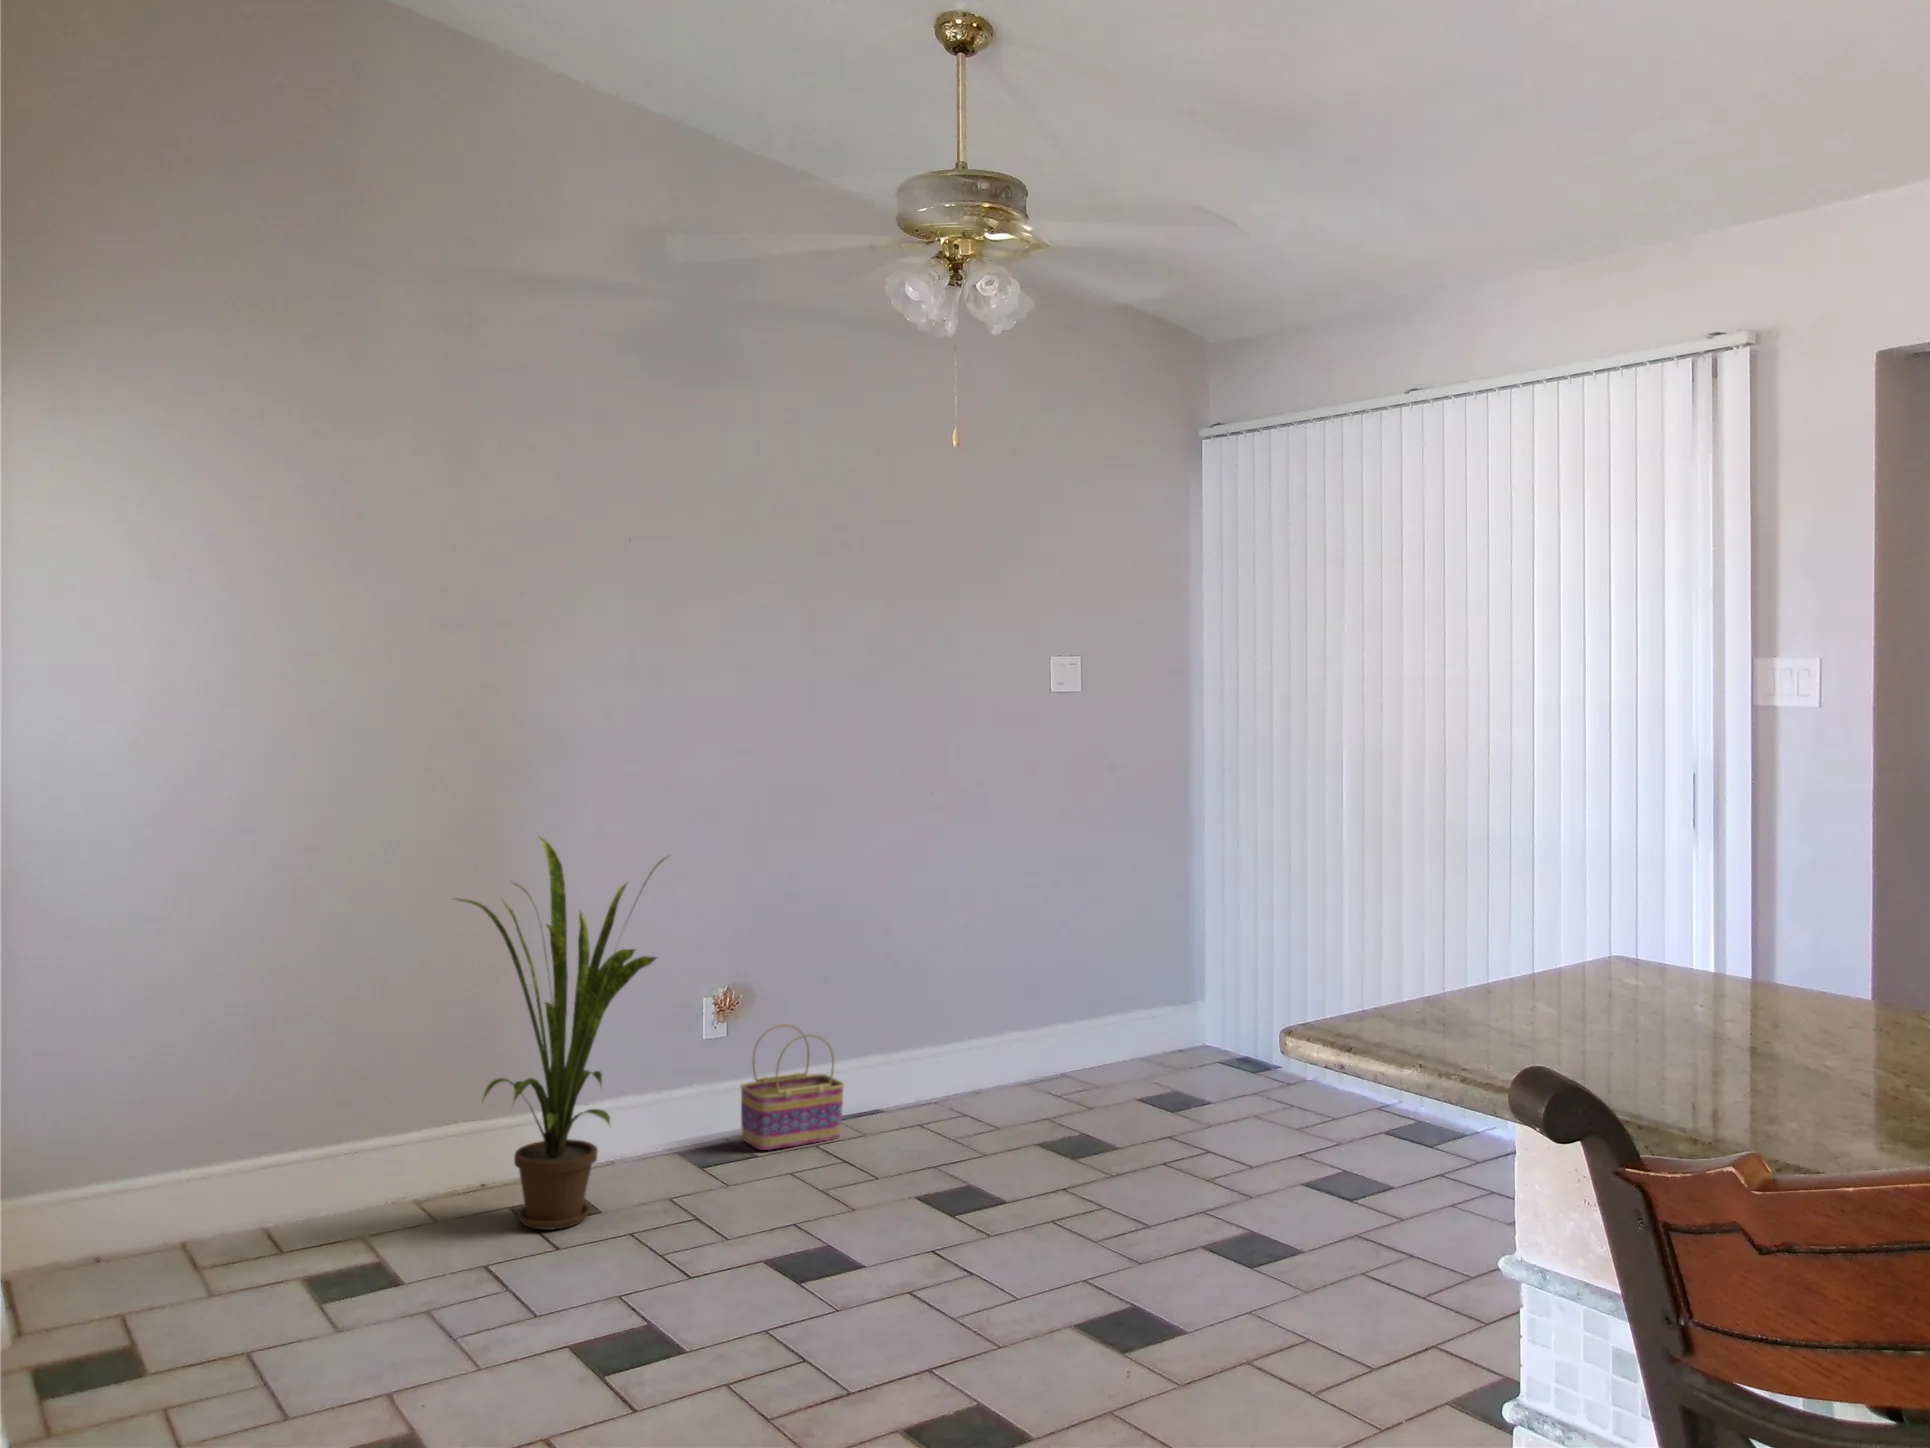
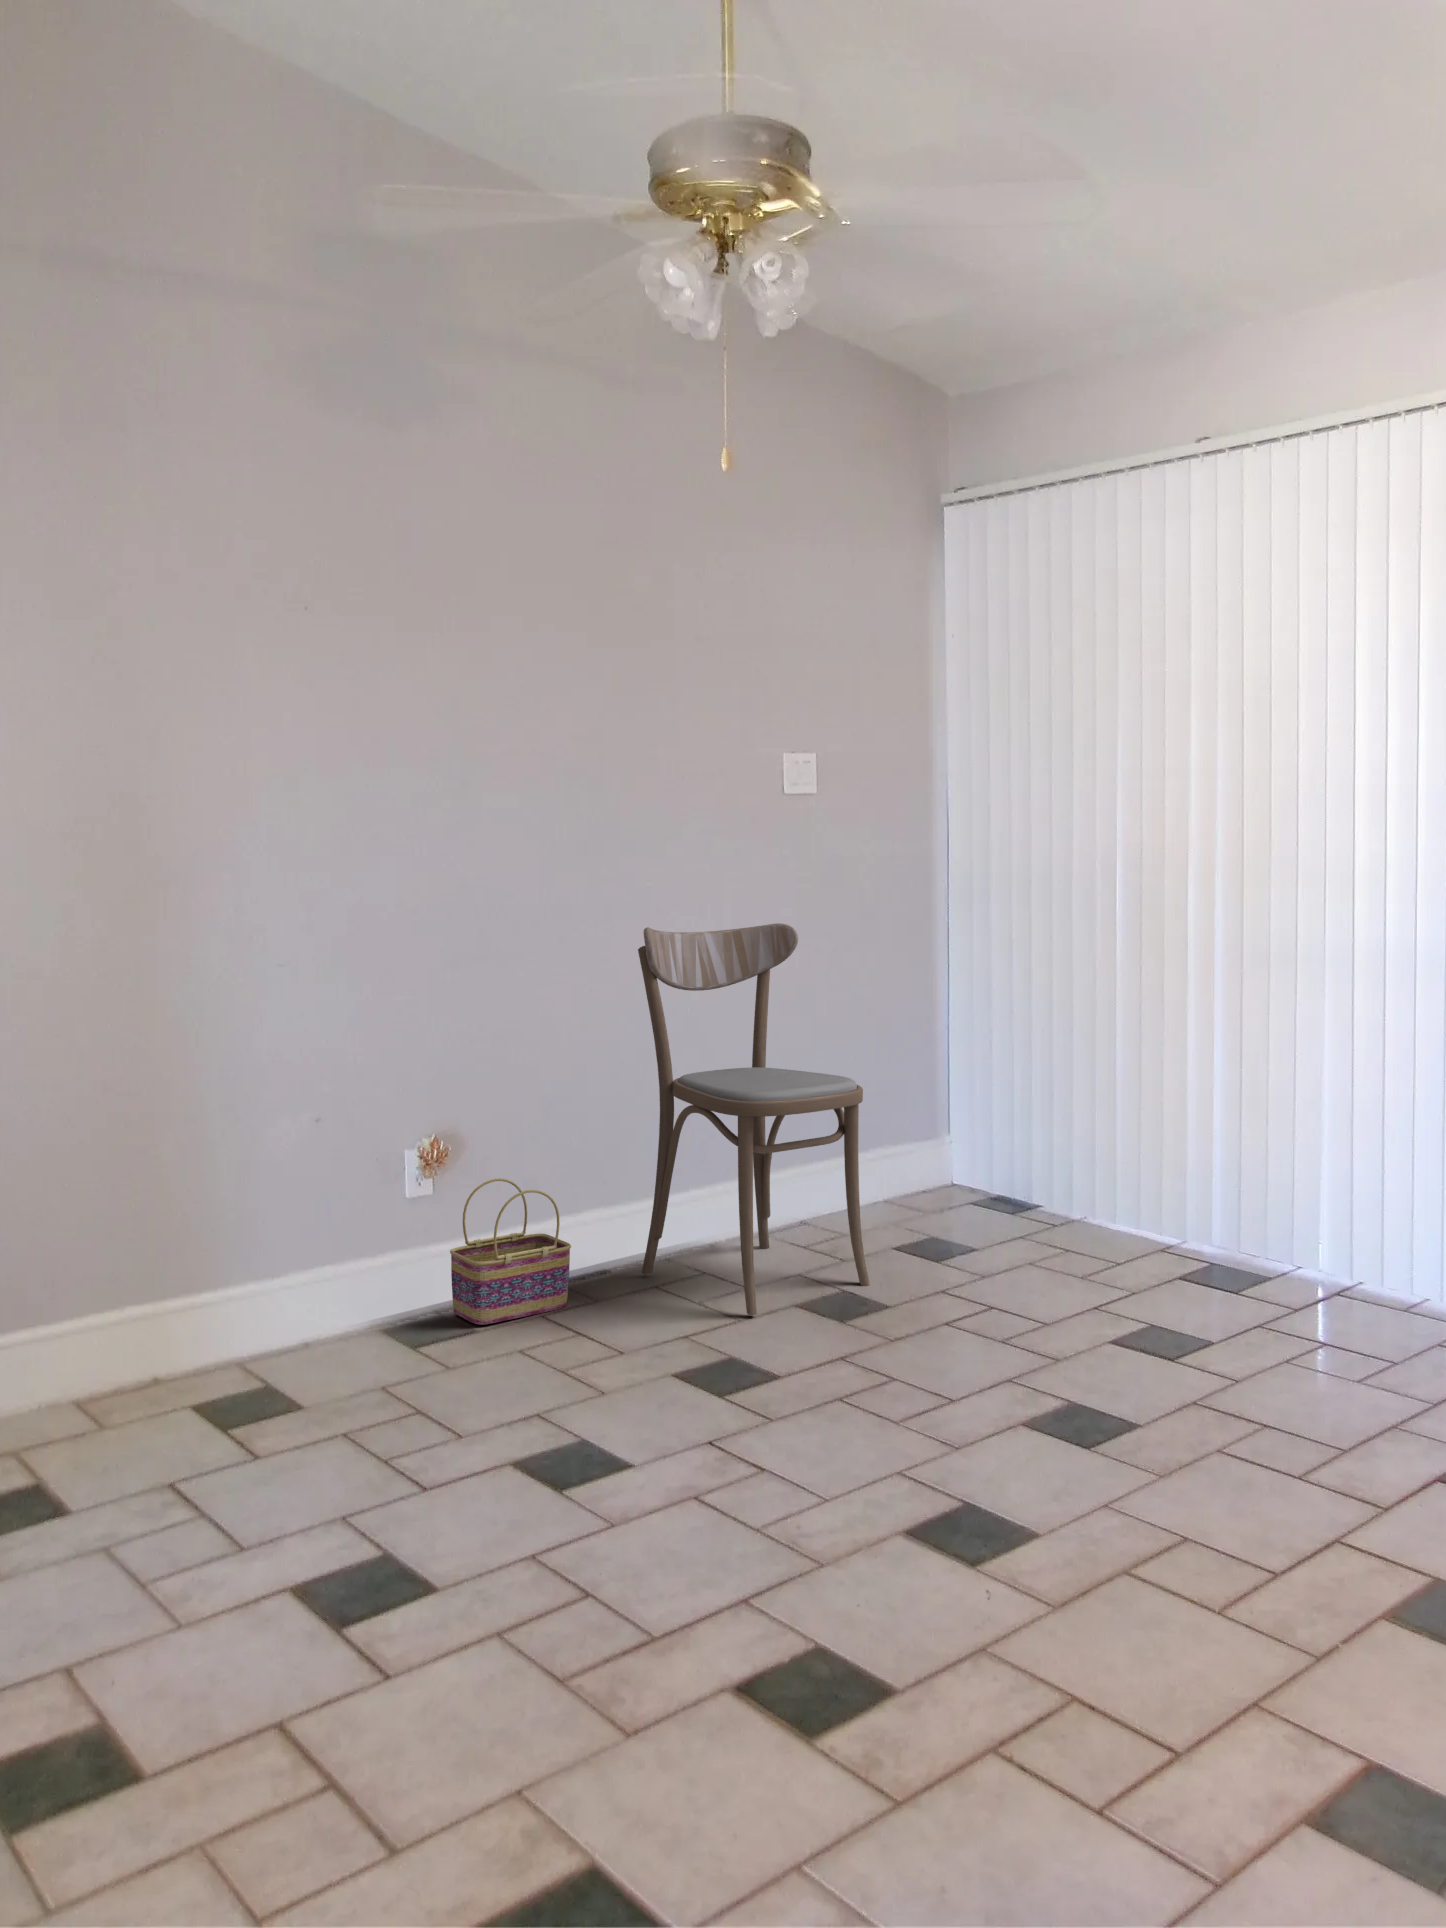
dining chair: none [910,809,1107,1150] -> present [638,923,870,1315]
house plant: present [453,837,665,1230] -> none [100,964,379,1435]

